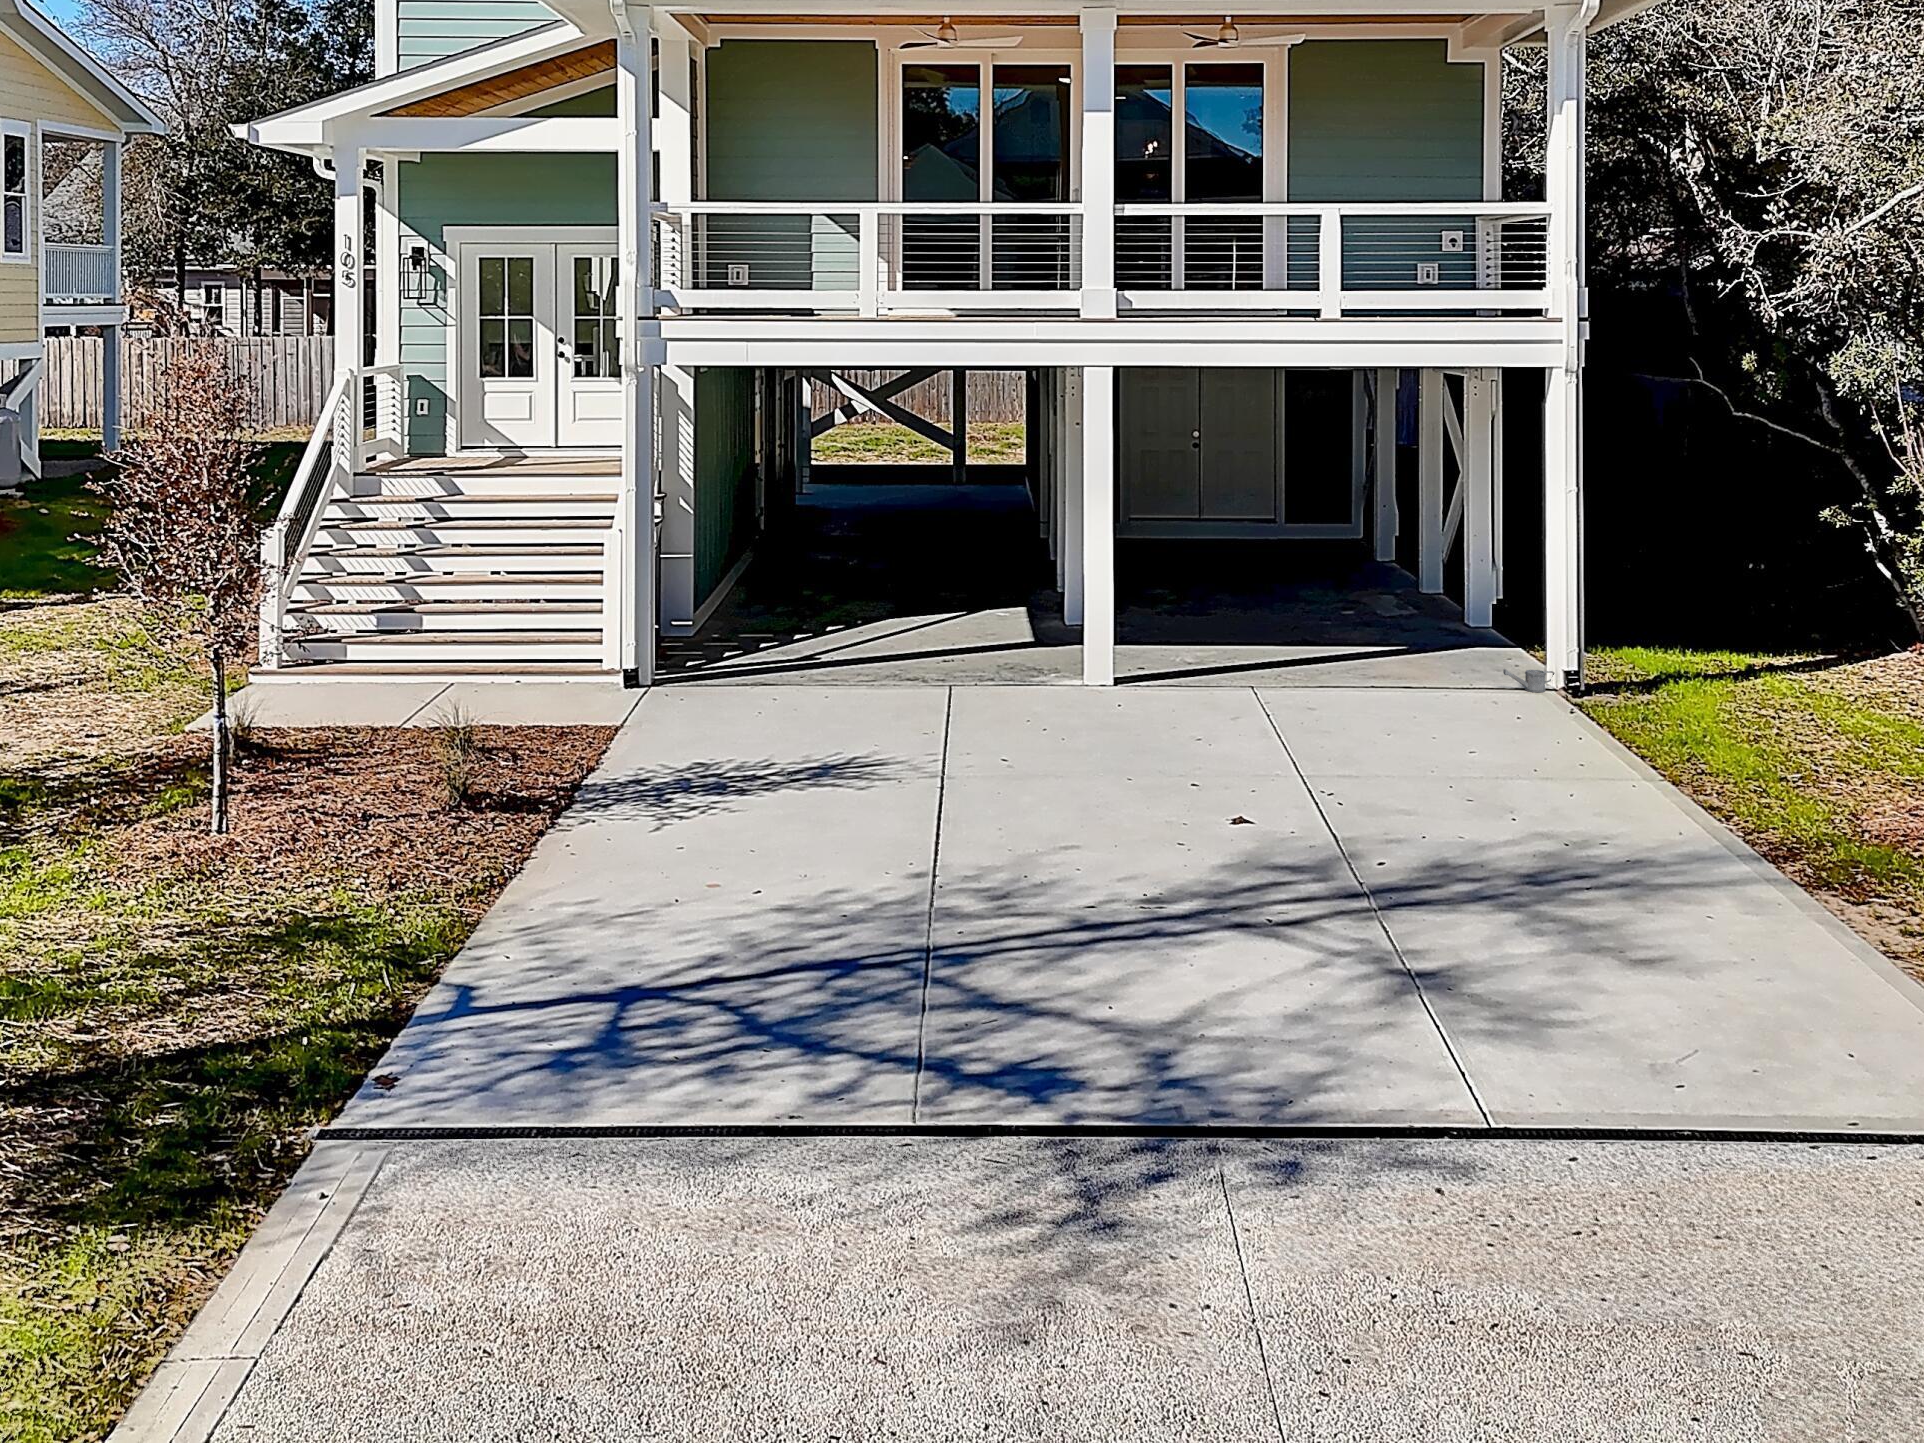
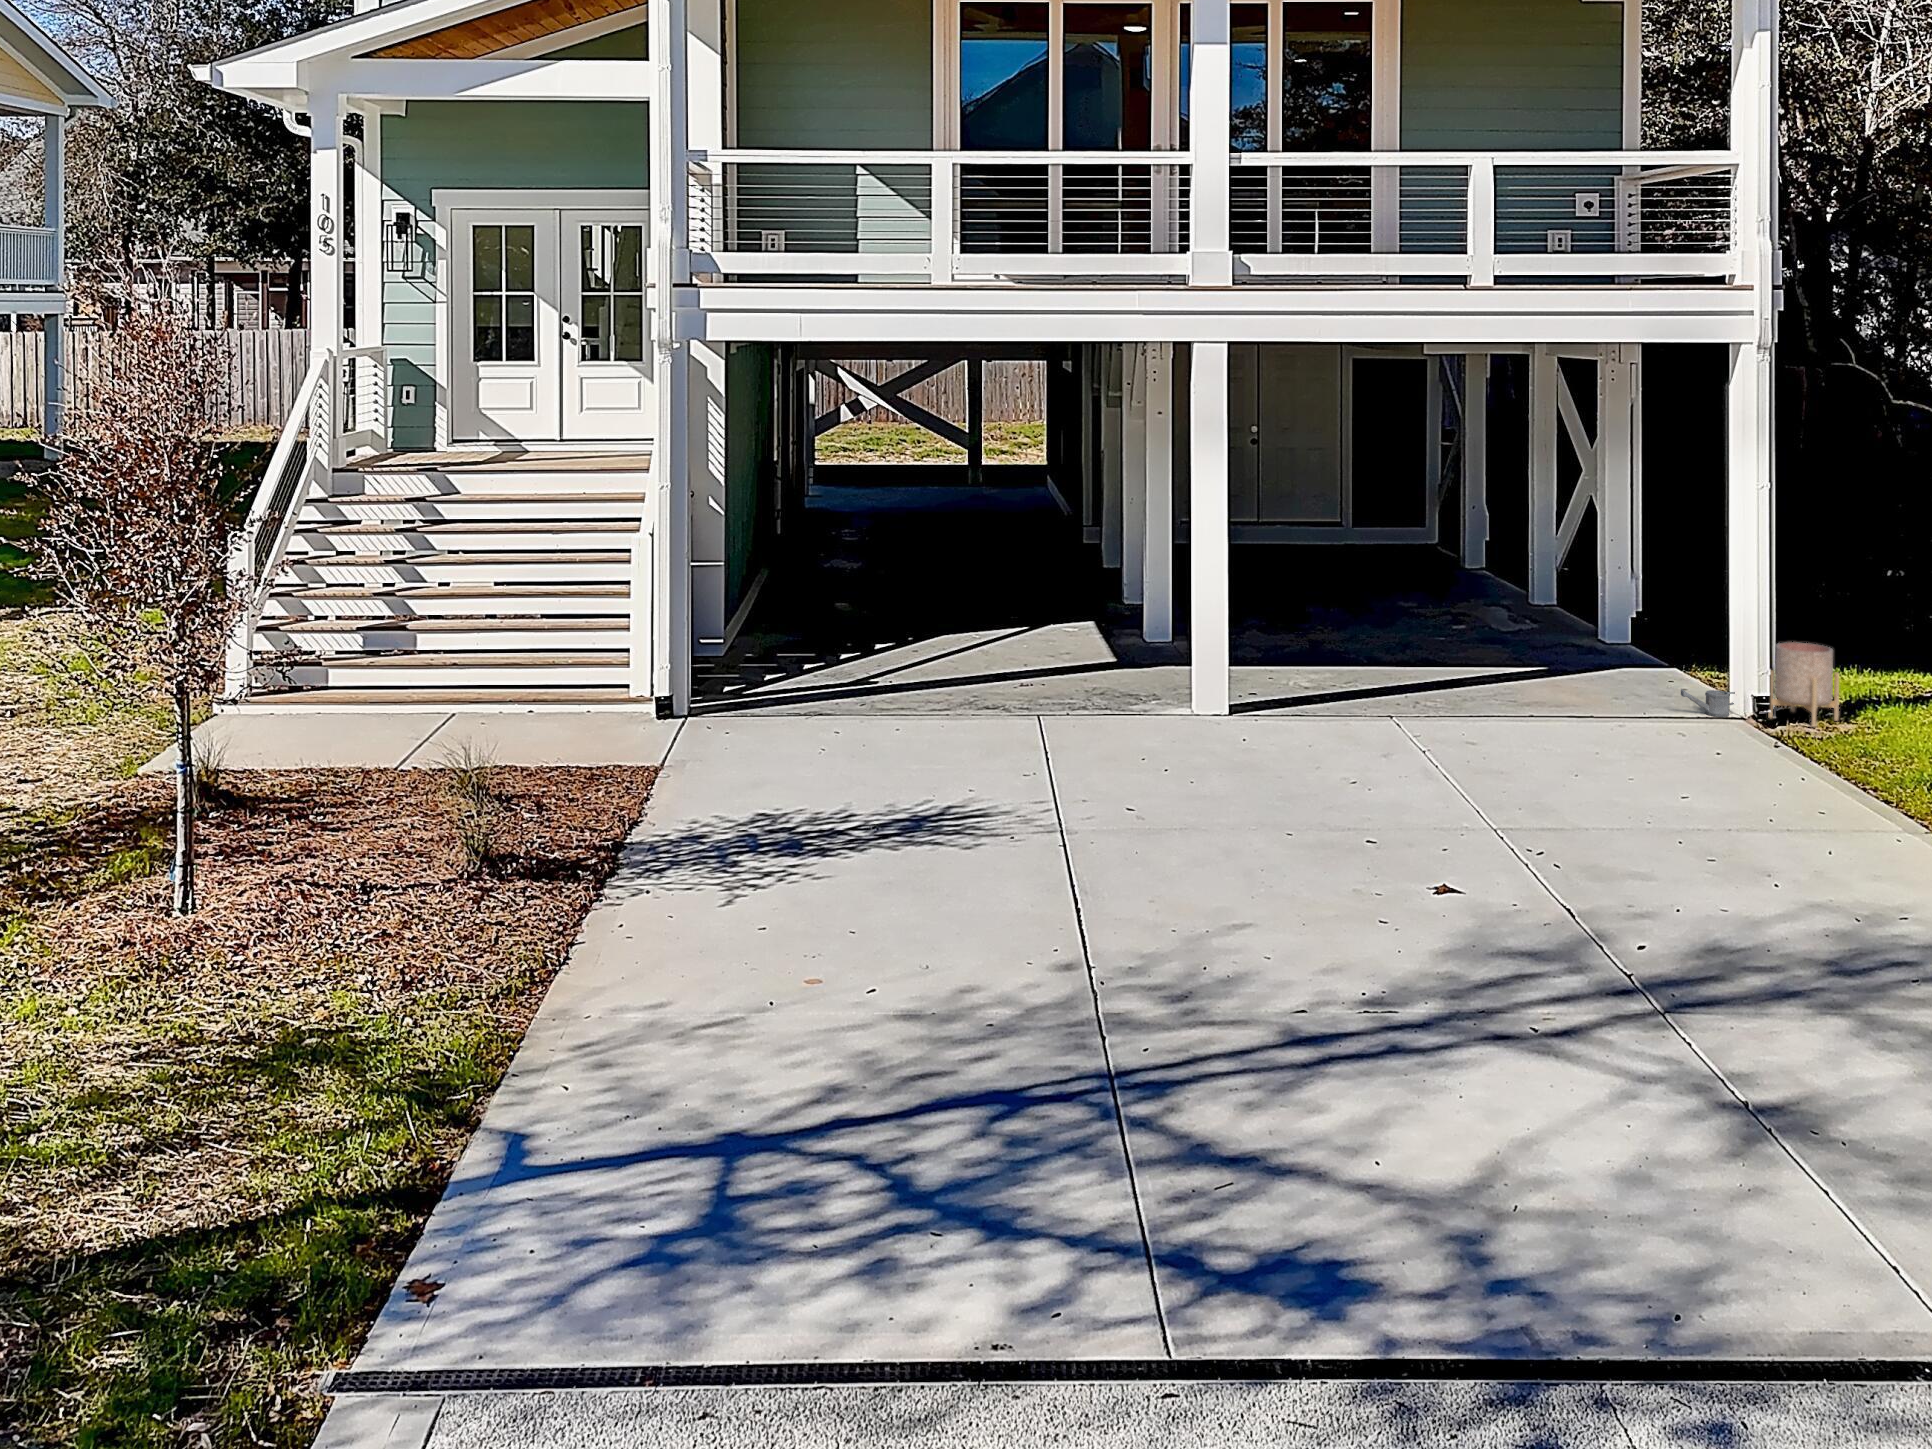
planter: none [1578,629,1638,701] -> present [1768,642,1839,727]

